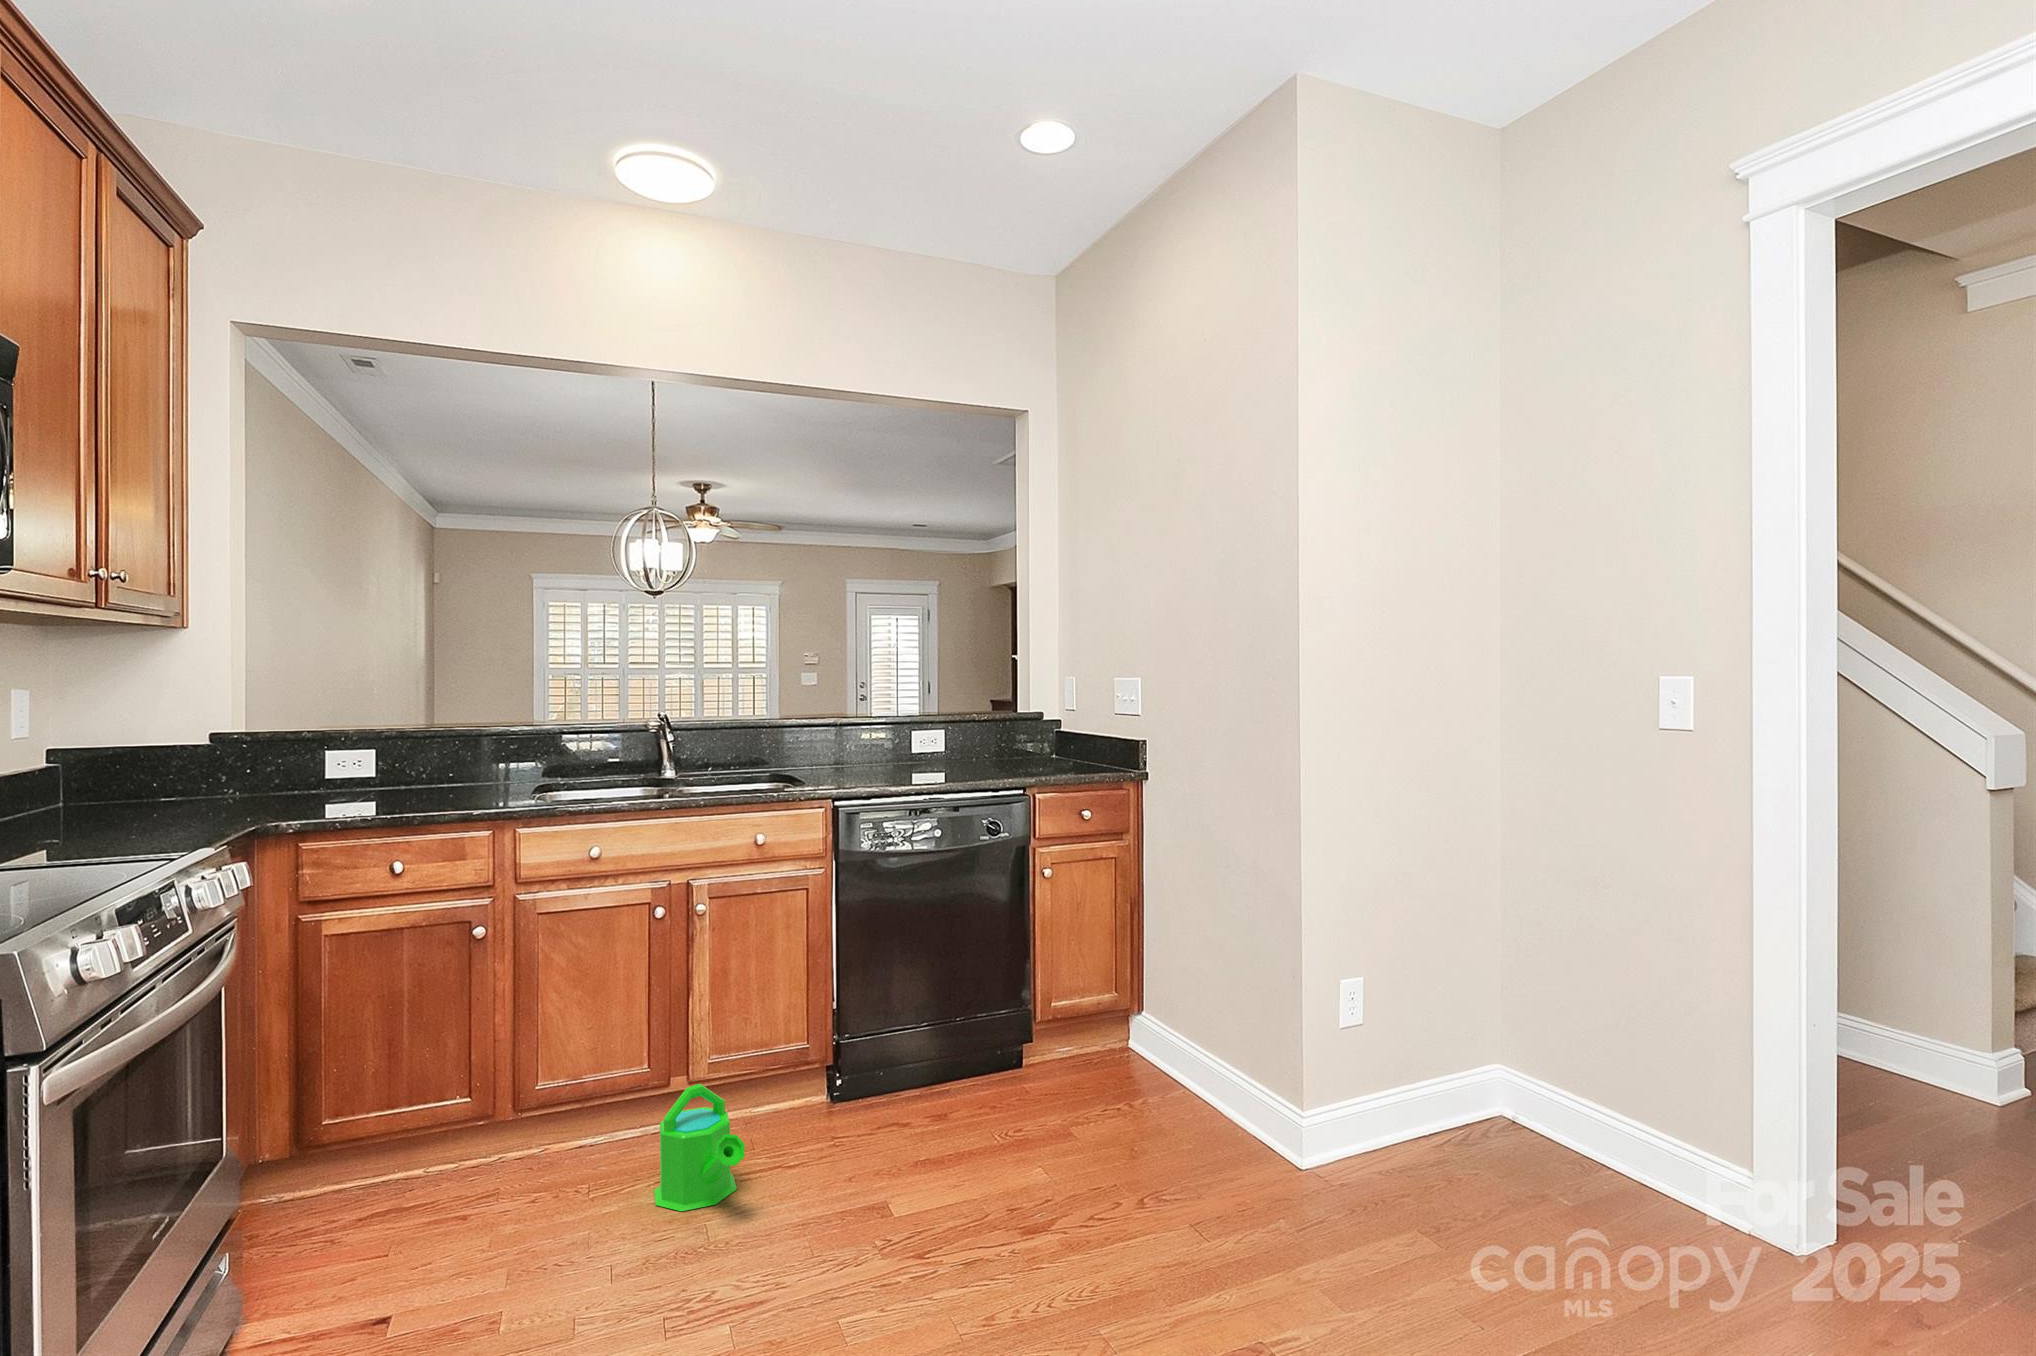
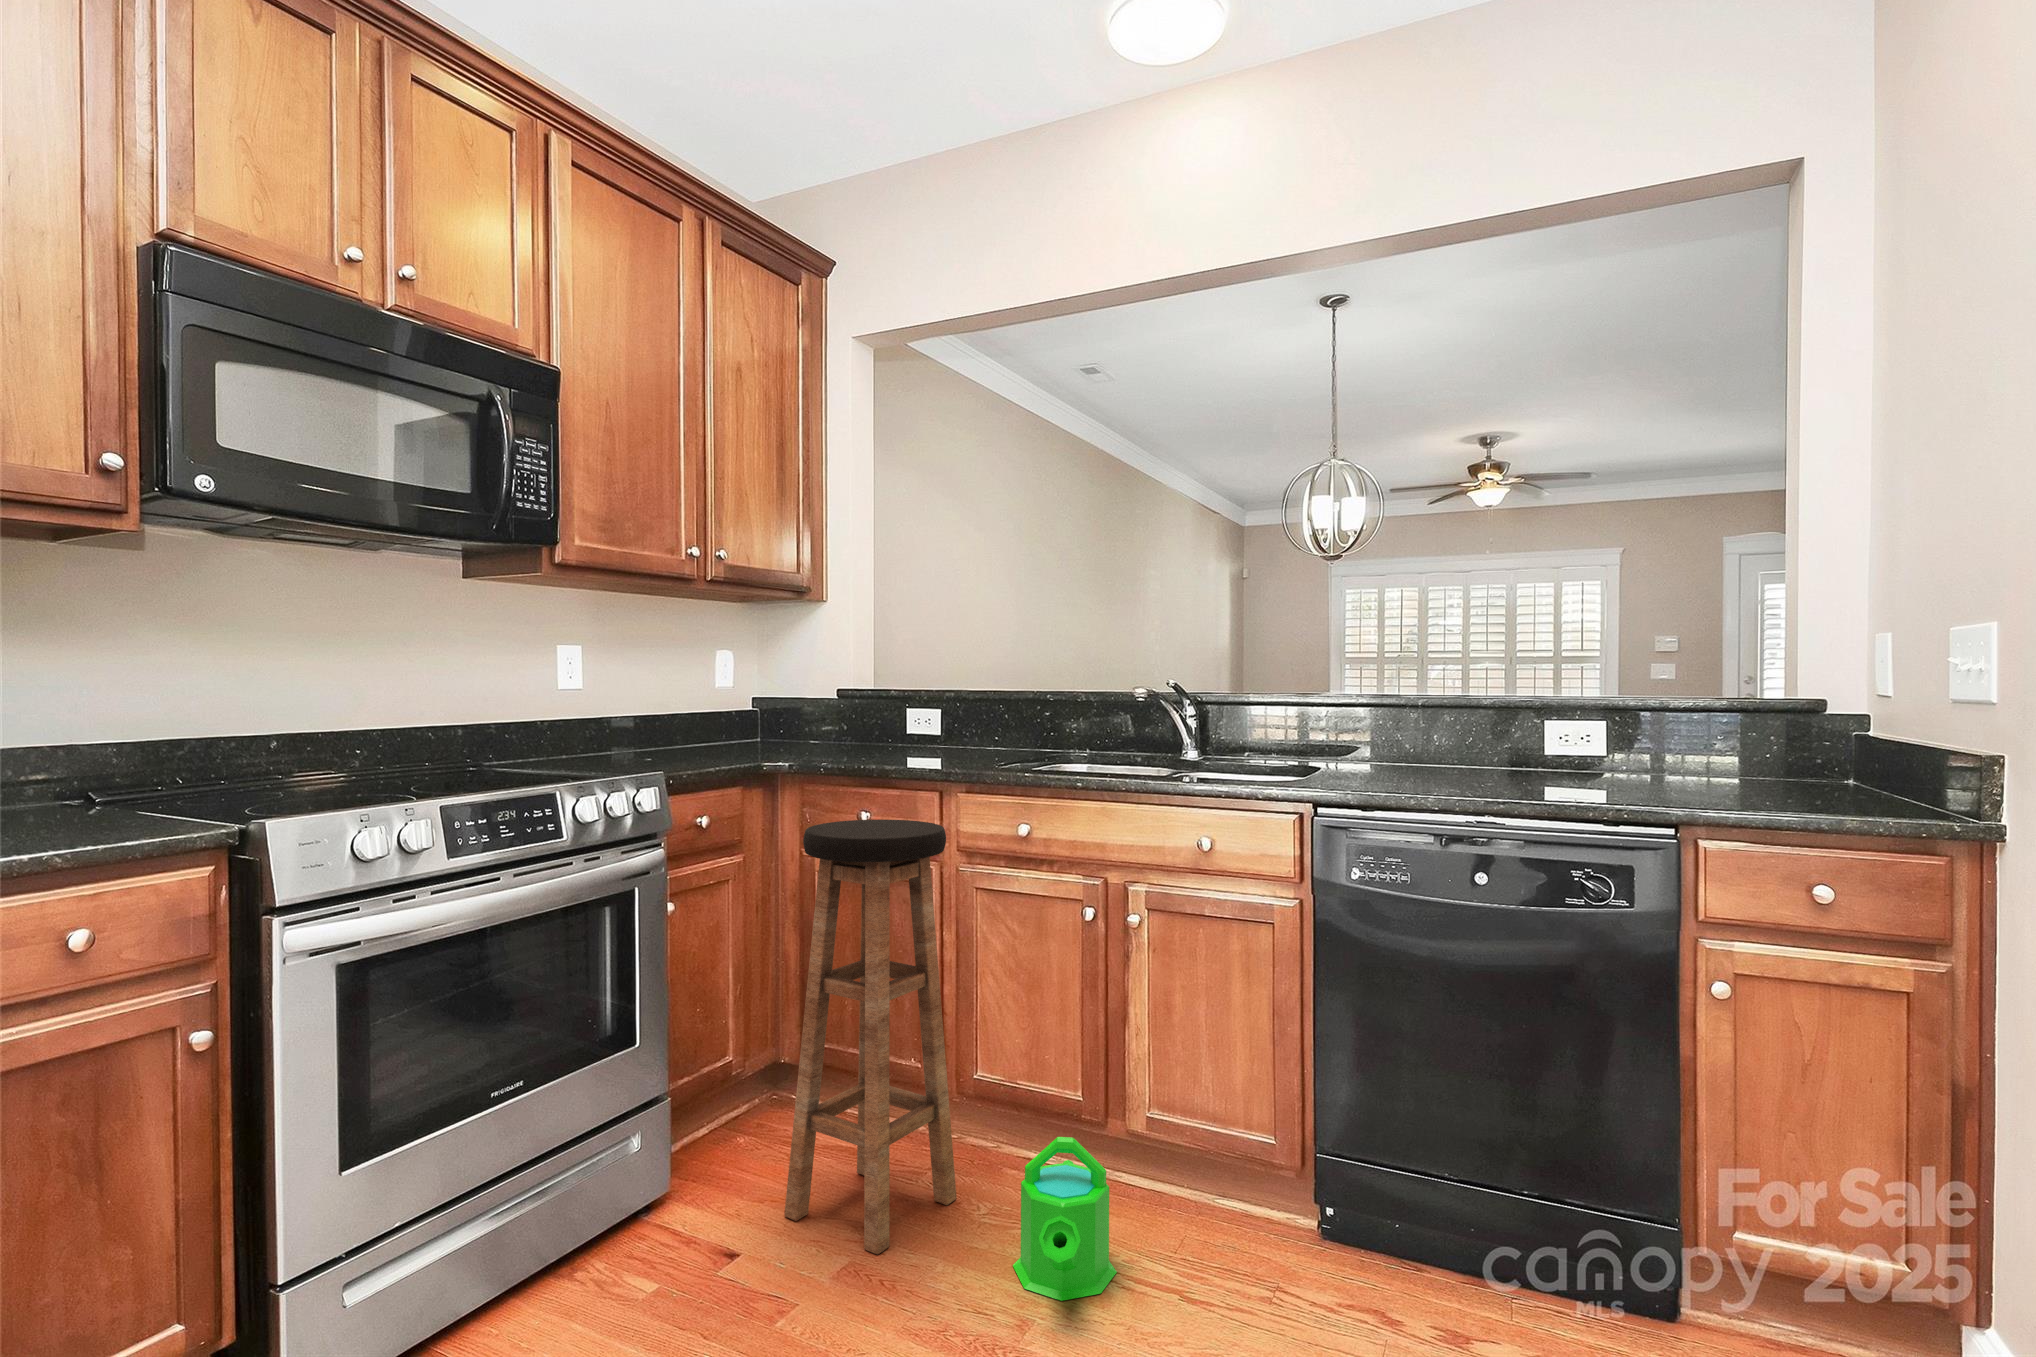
bar stool: none [399,858,552,1272] -> present [784,819,957,1254]

